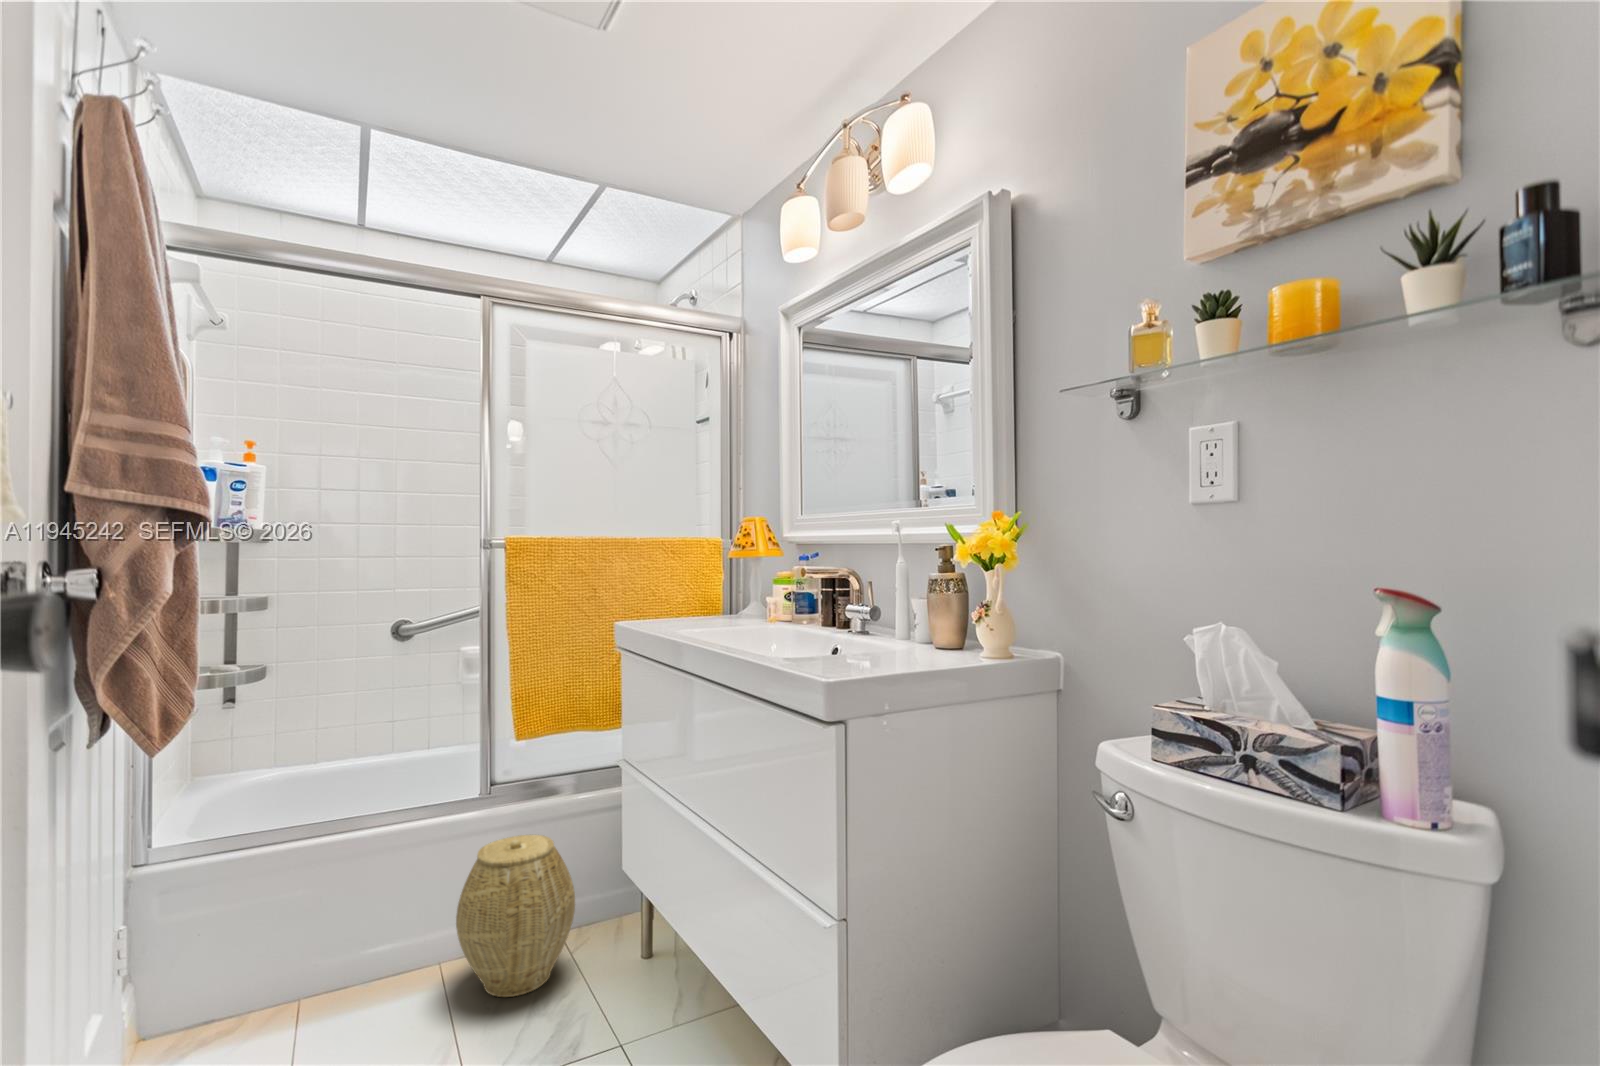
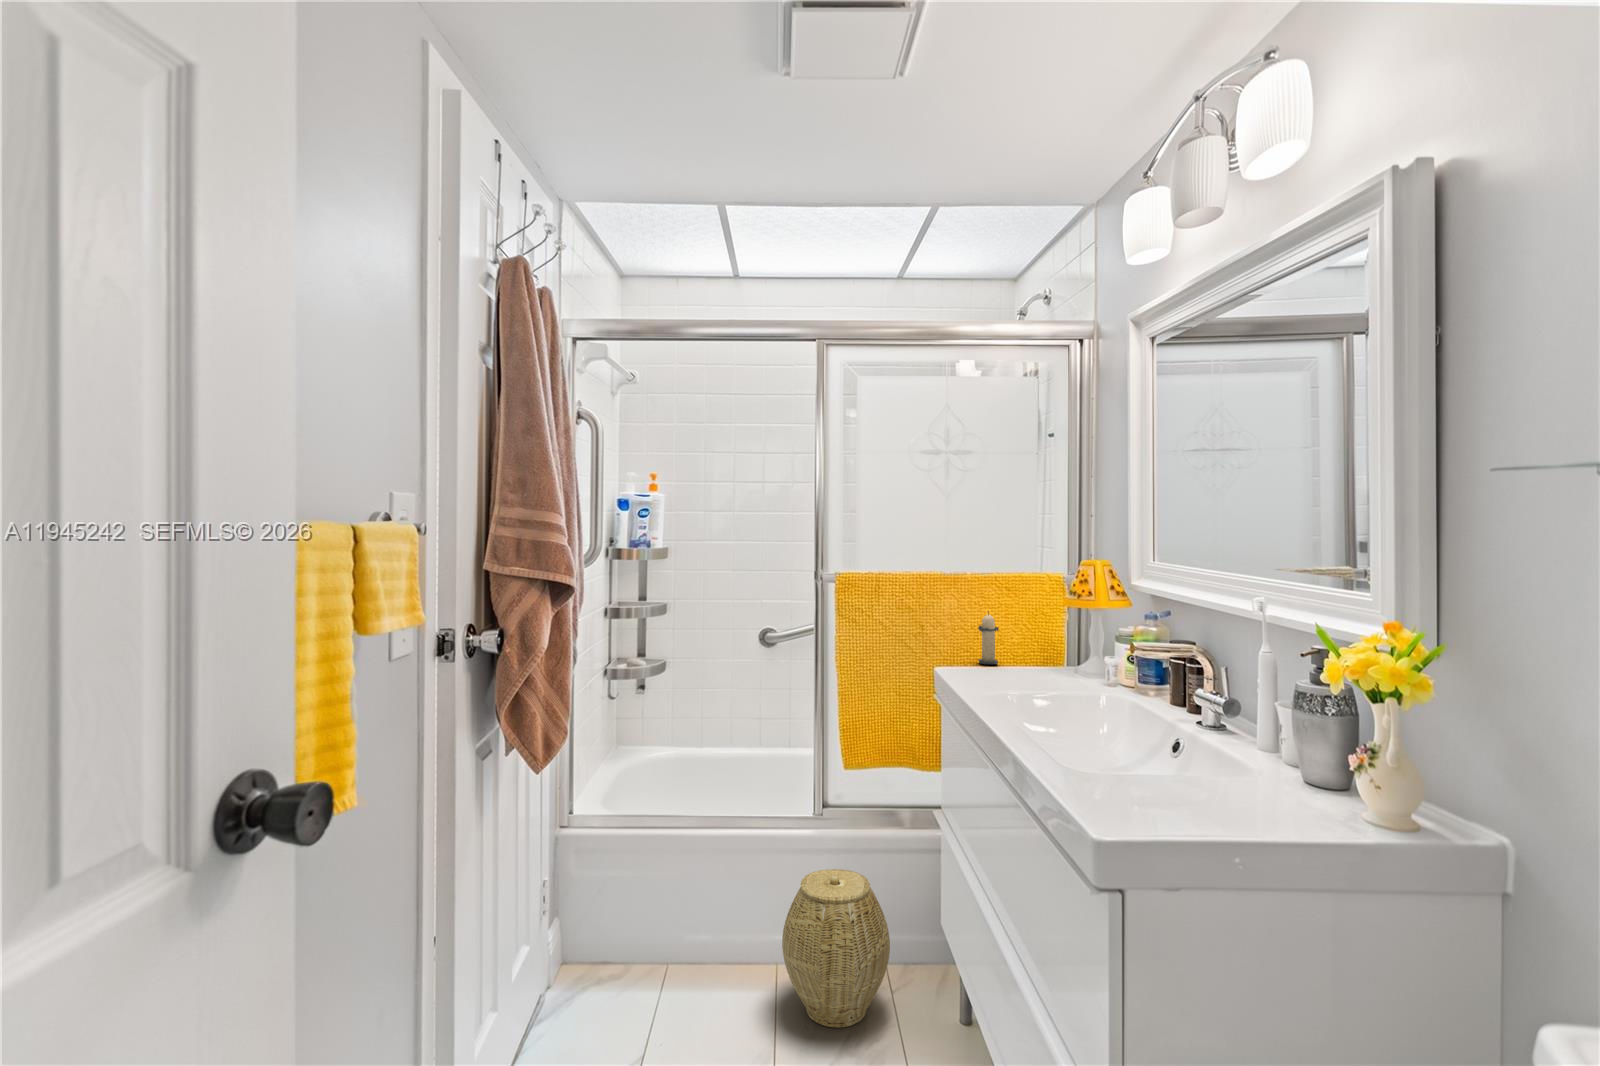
candle: none [648,568,672,618] -> present [978,611,998,664]

